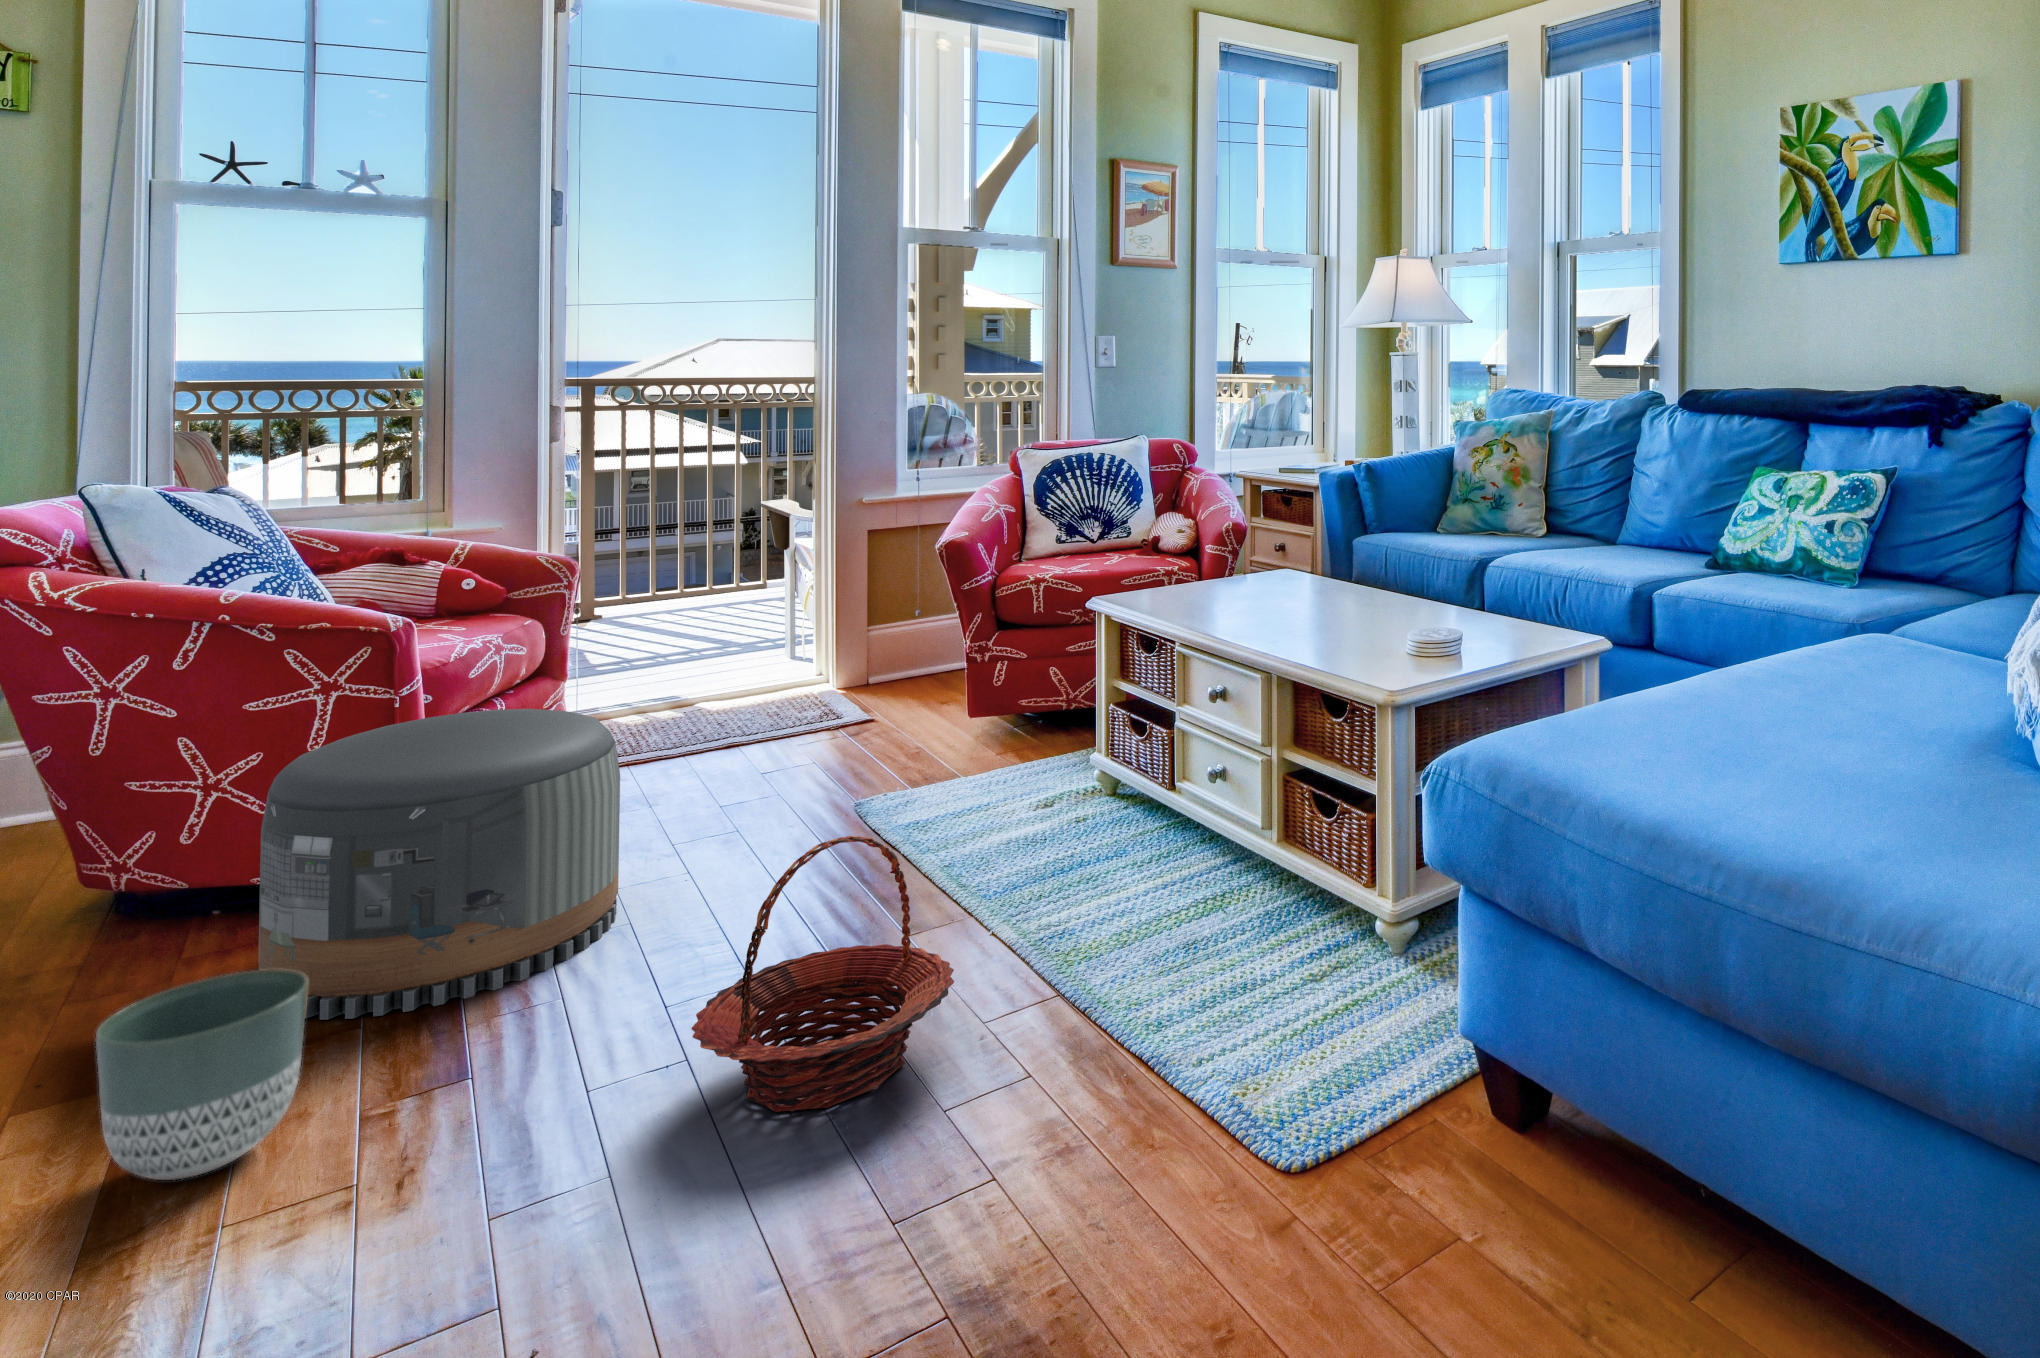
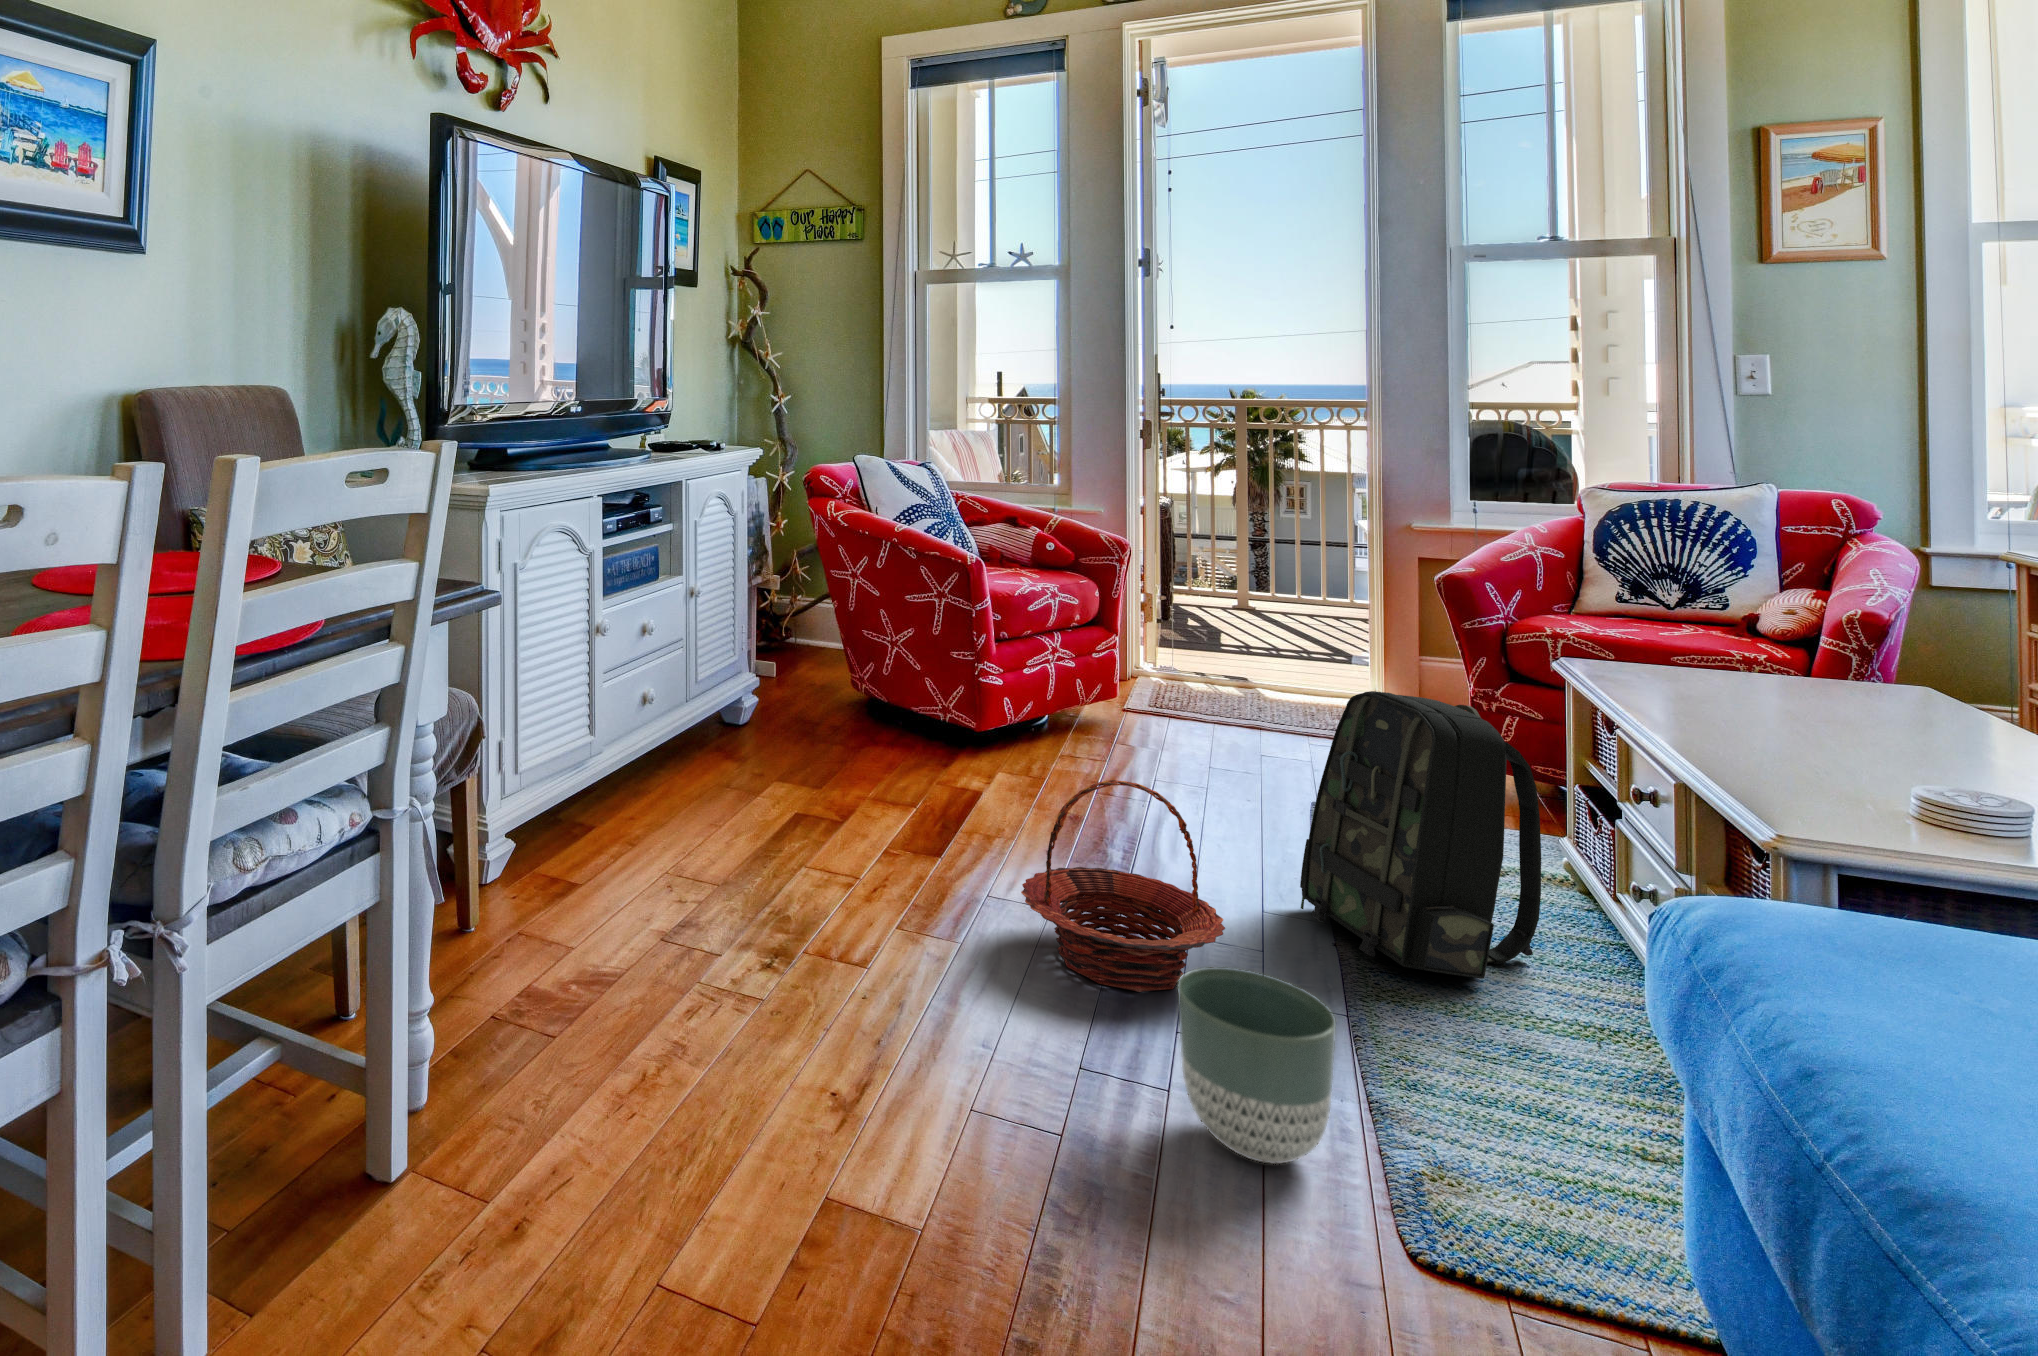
backpack: none [940,653,1141,927] -> present [1300,691,1541,979]
pouf: present [258,709,620,1019] -> none [888,630,1084,822]
planter: present [96,969,308,1180] -> present [1178,967,1336,1164]

